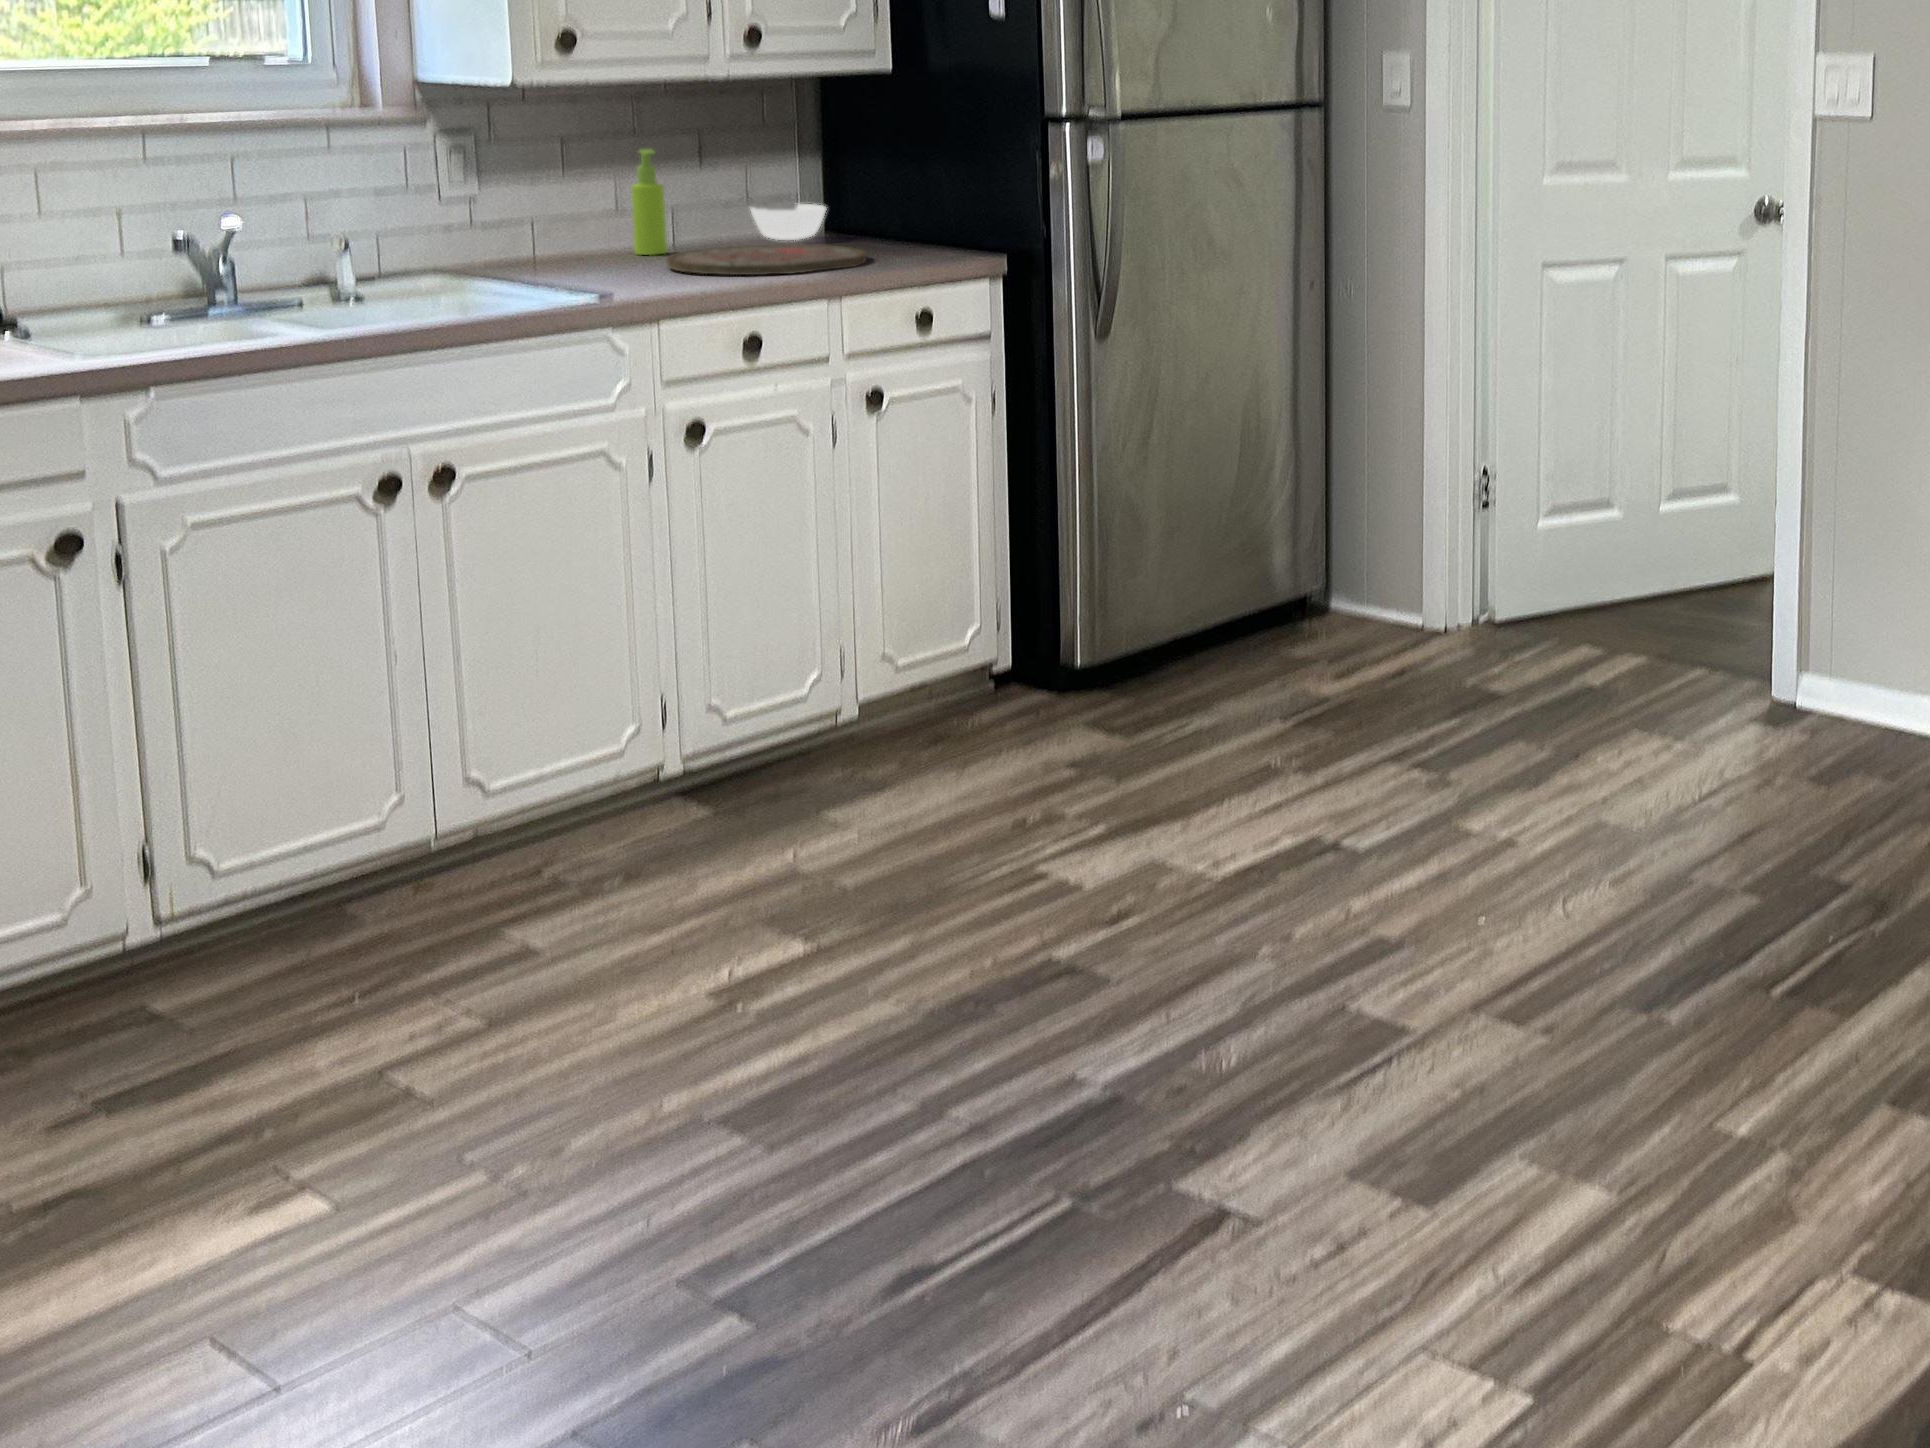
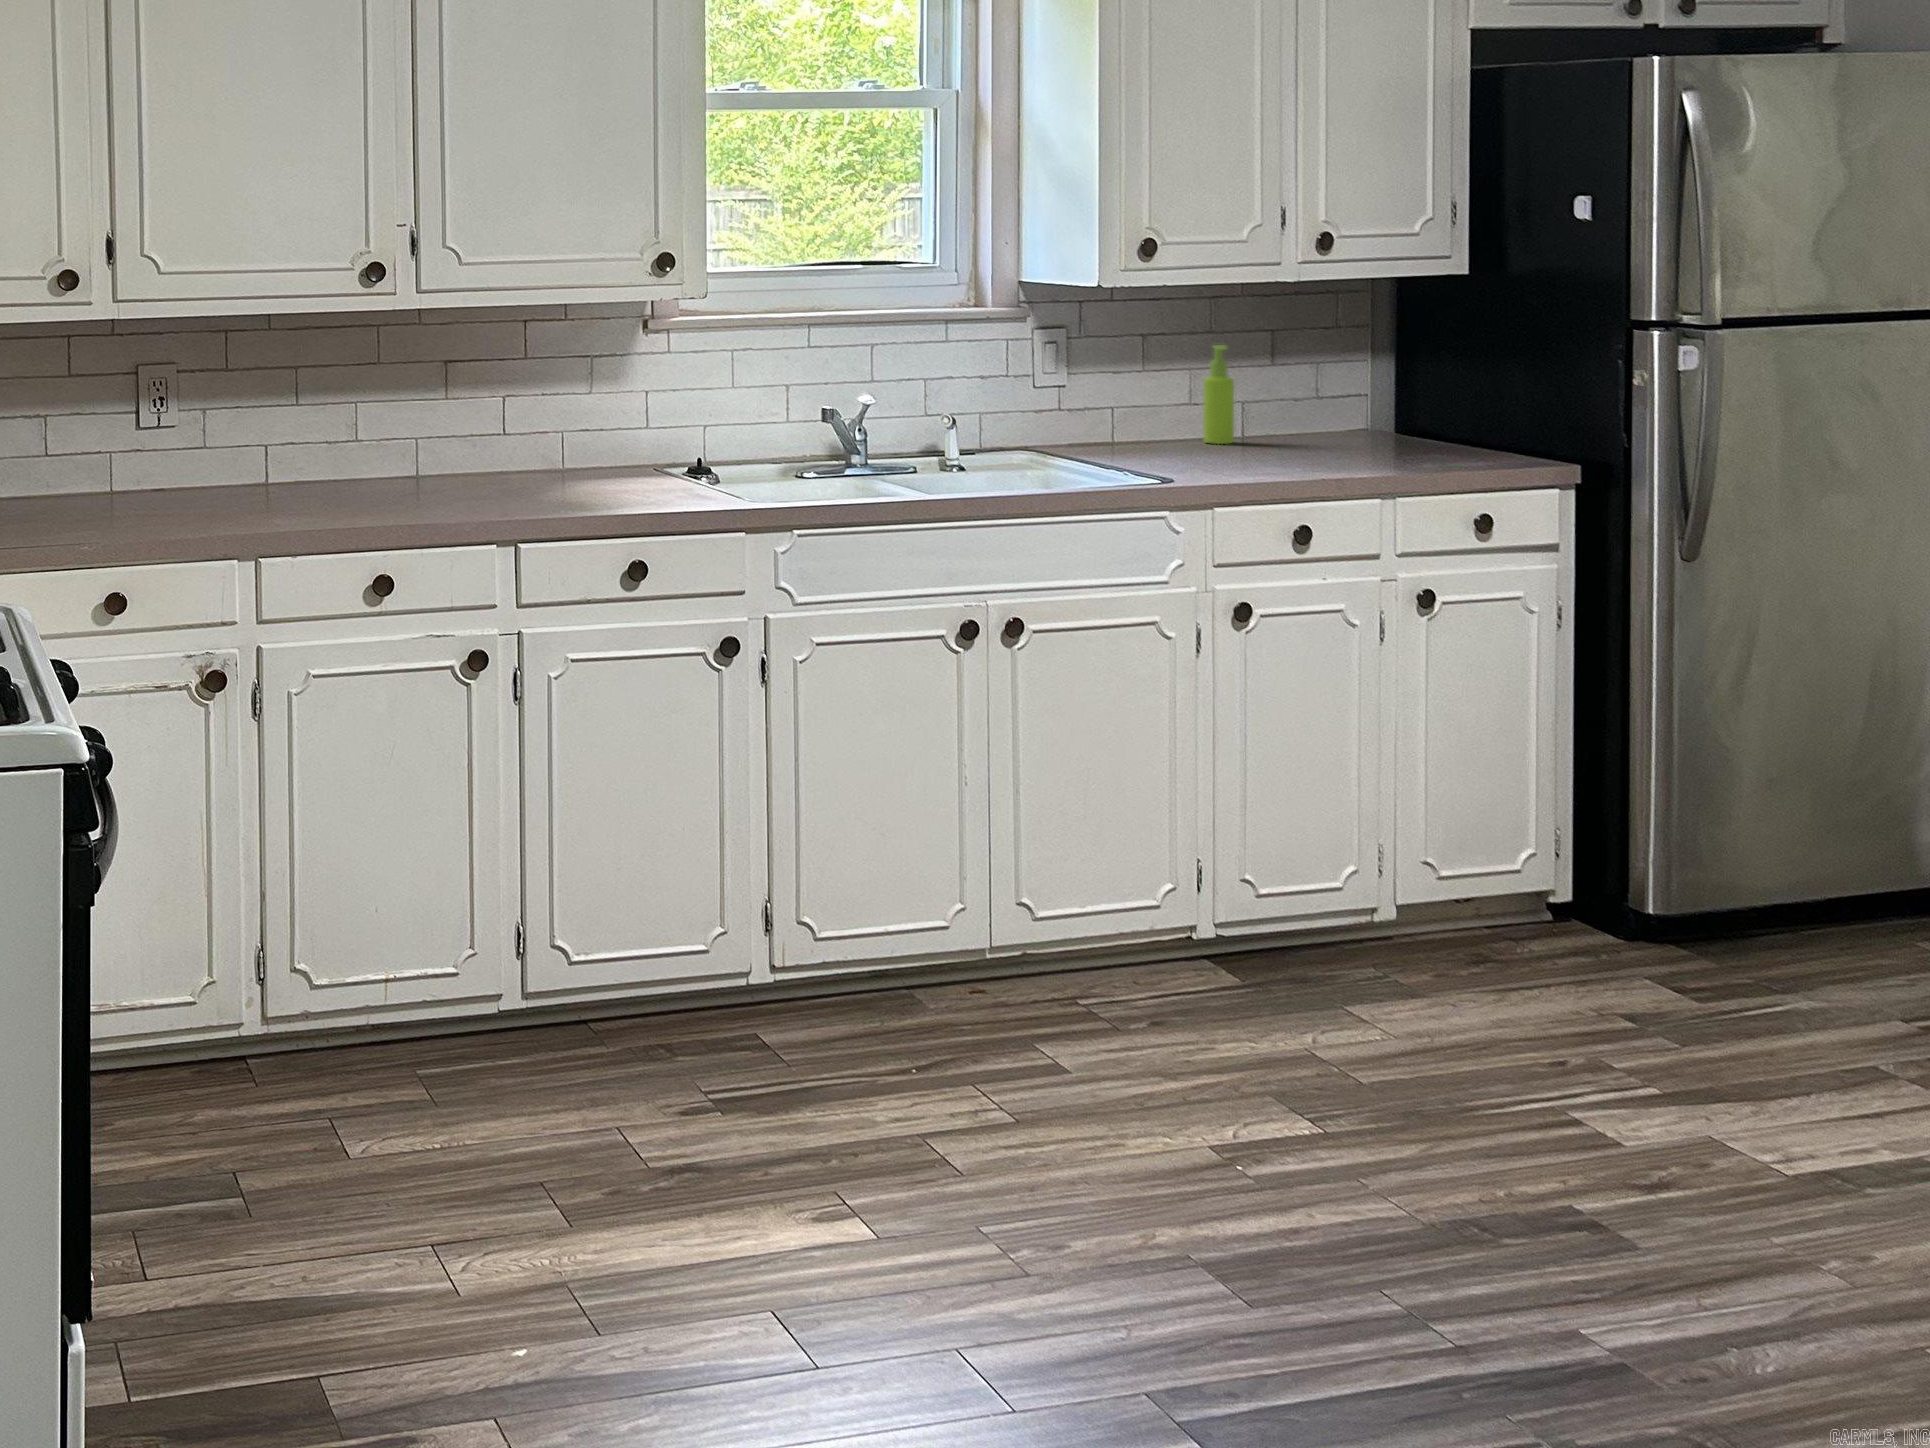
bowl: present [751,204,827,240] -> none [1317,400,1396,436]
cutting board: present [667,244,866,275] -> none [1230,440,1428,470]

